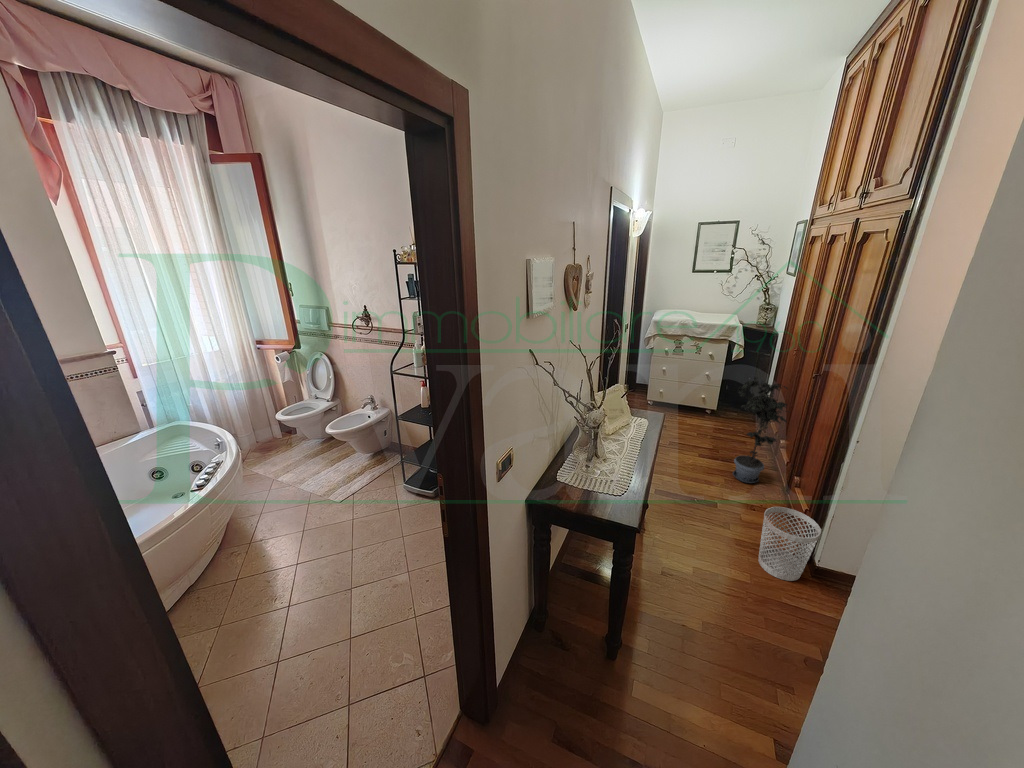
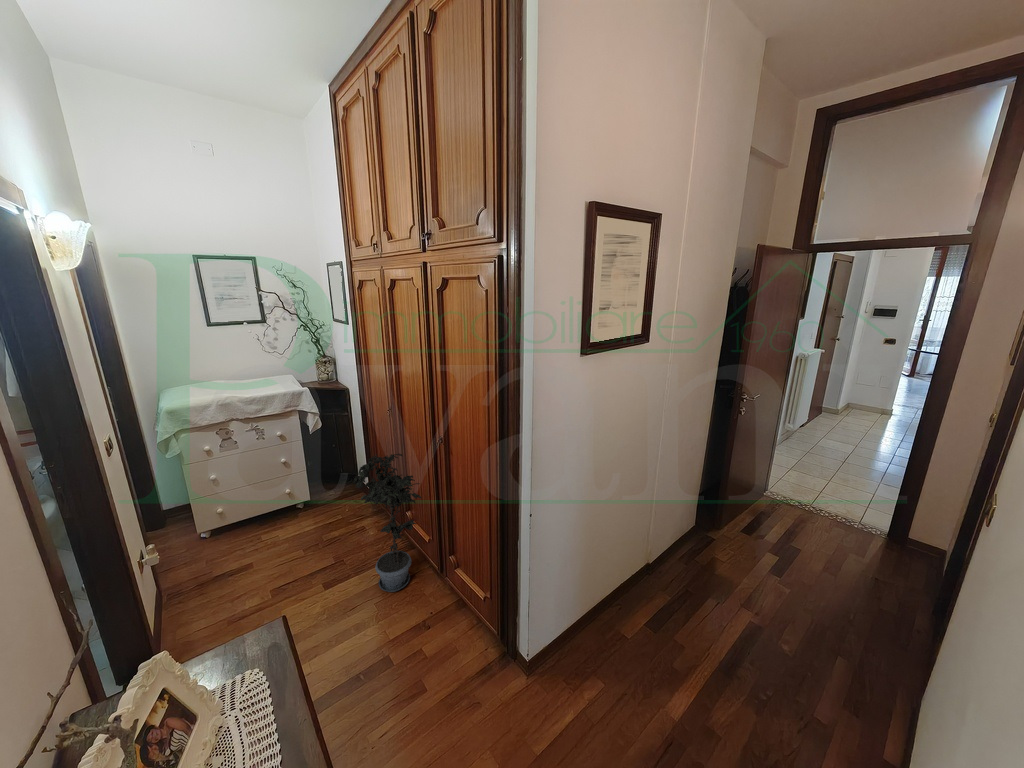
wastebasket: present [758,507,821,581] -> none [471,611,533,721]

